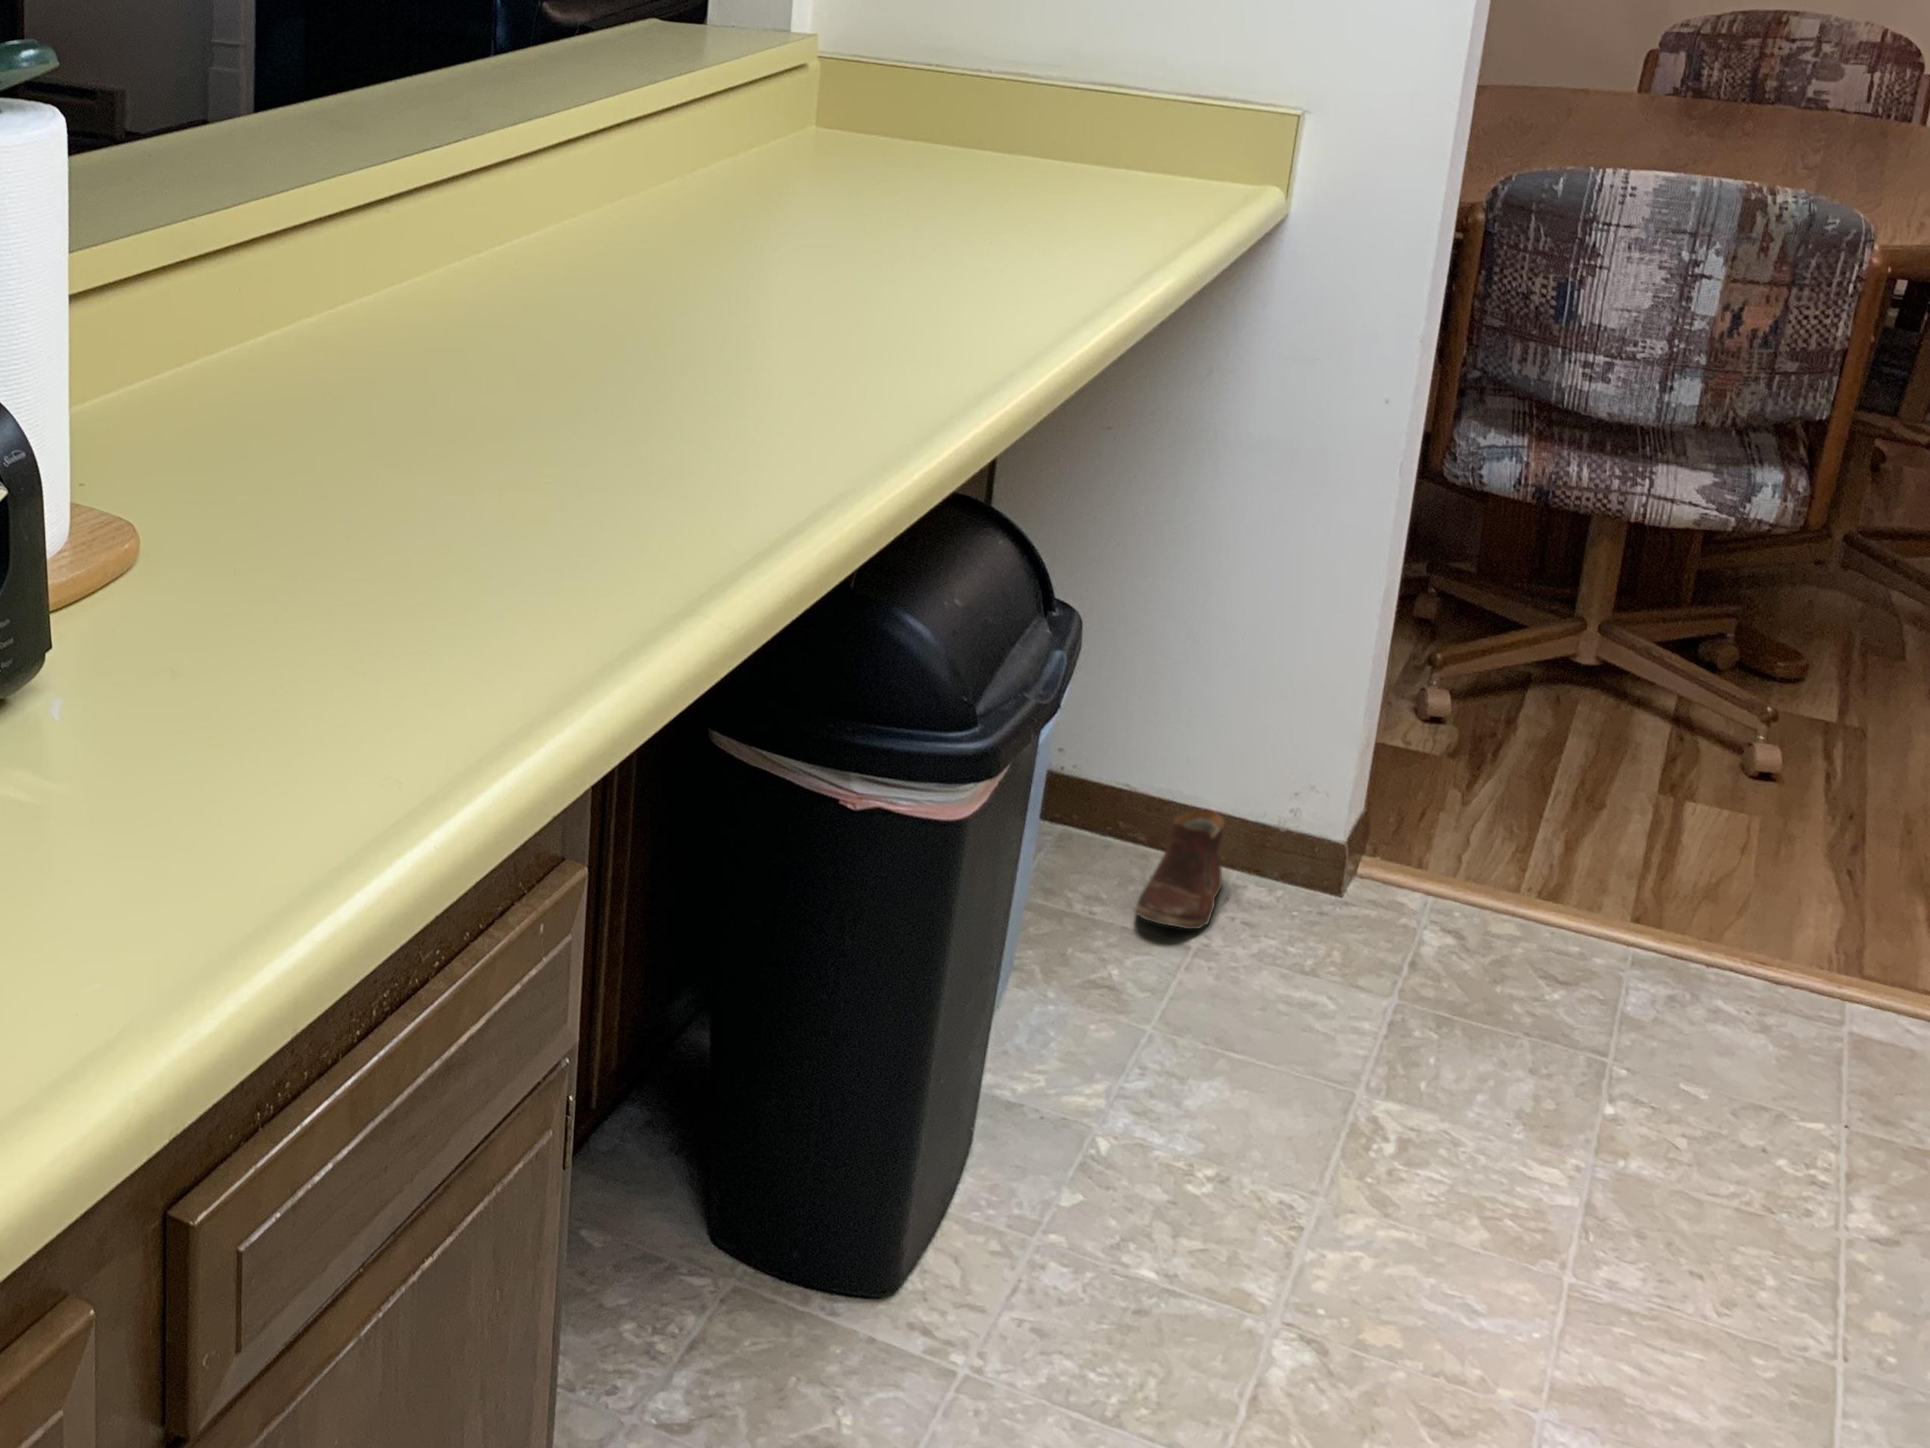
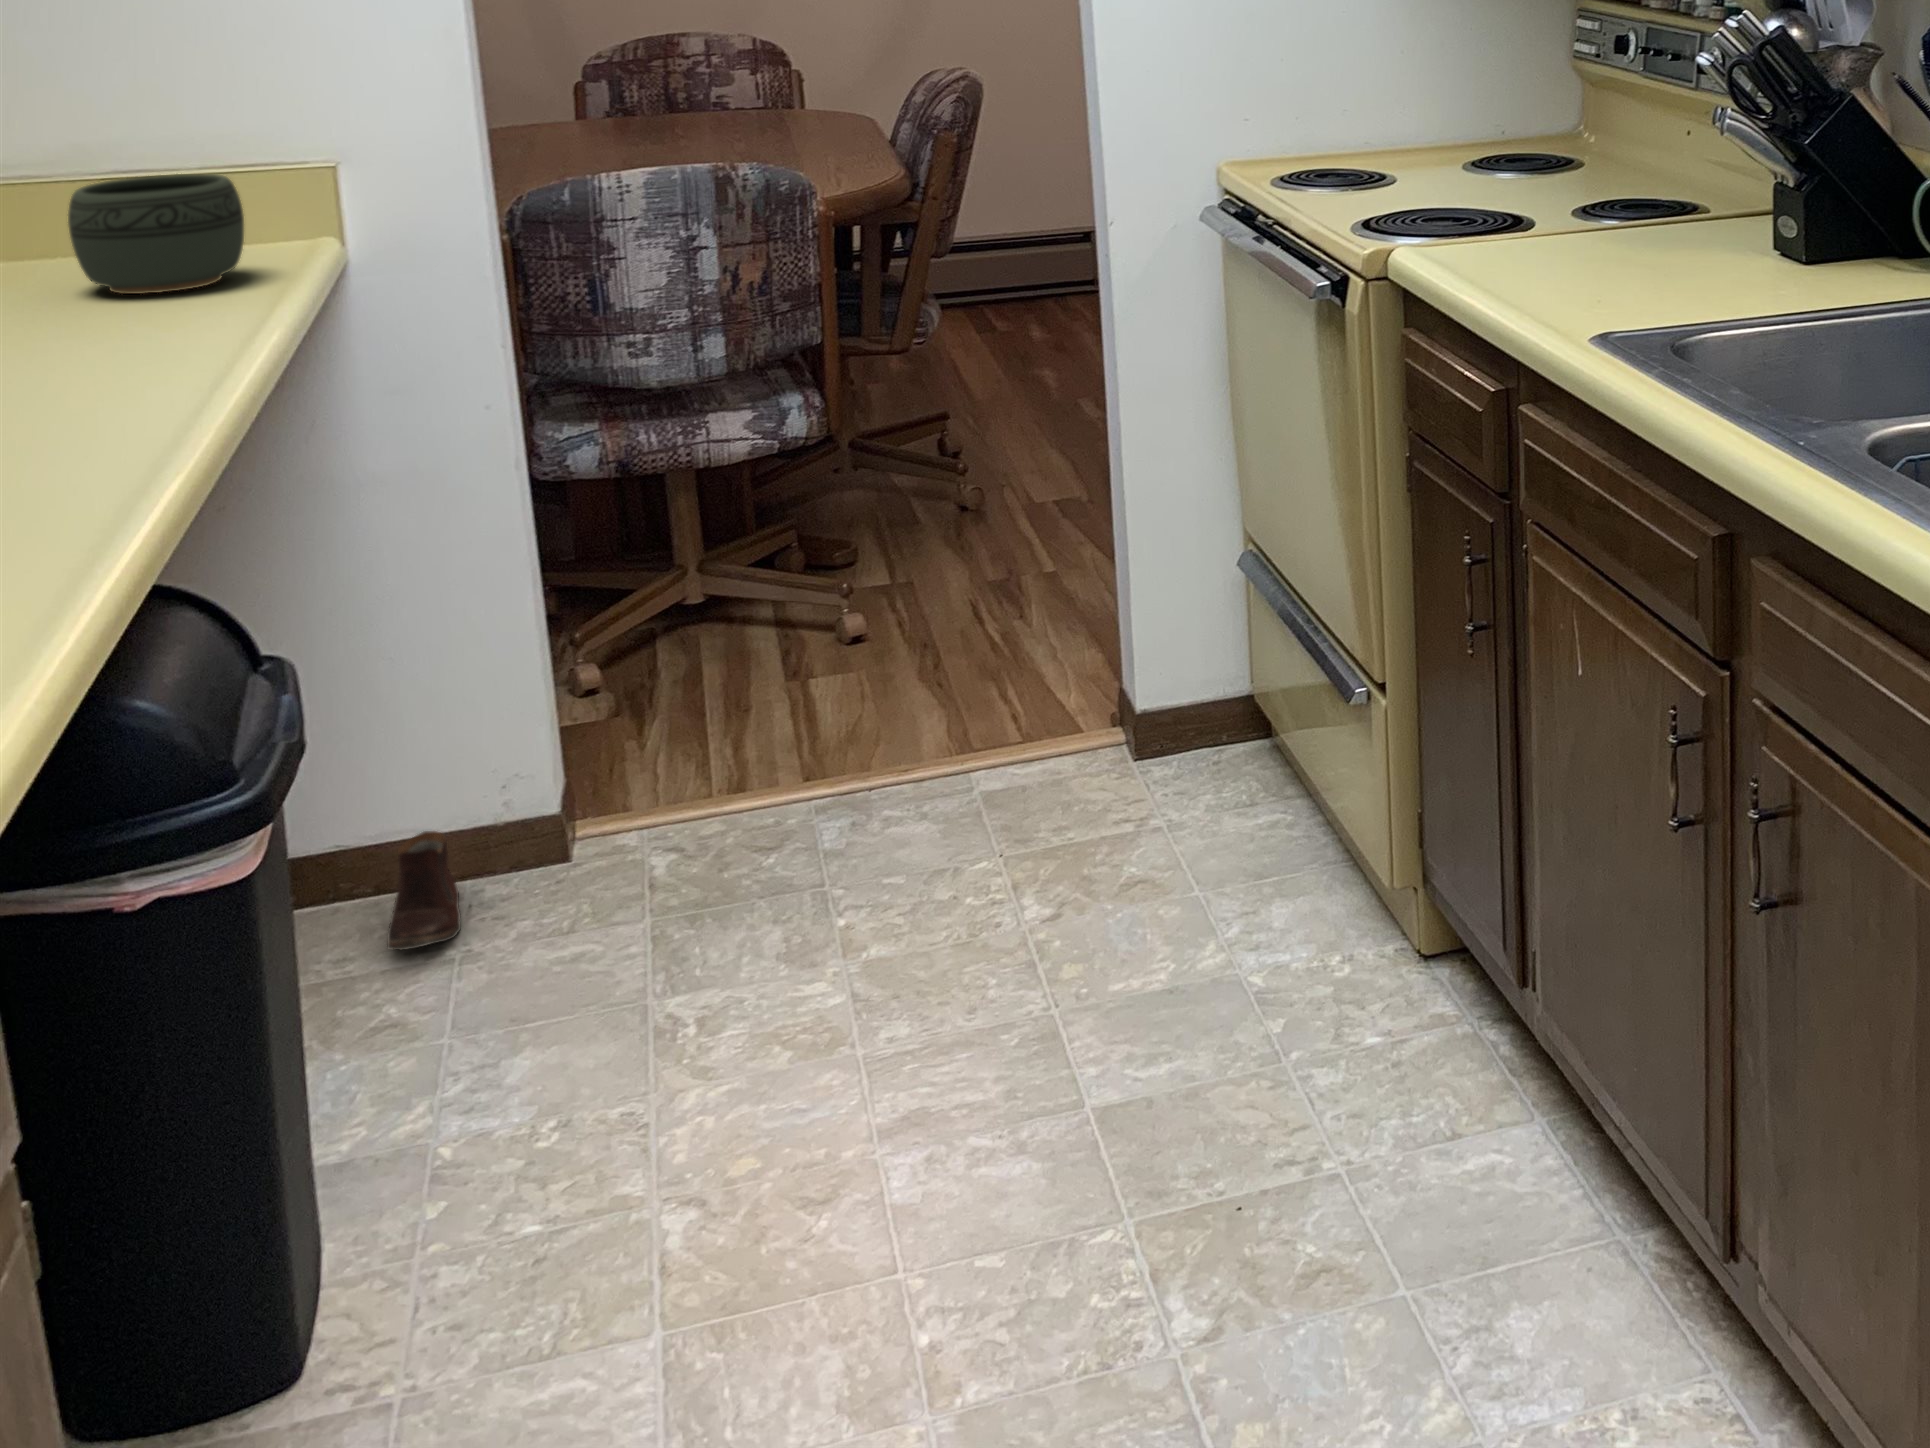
bowl: none [1036,86,1197,209] -> present [68,174,244,294]

